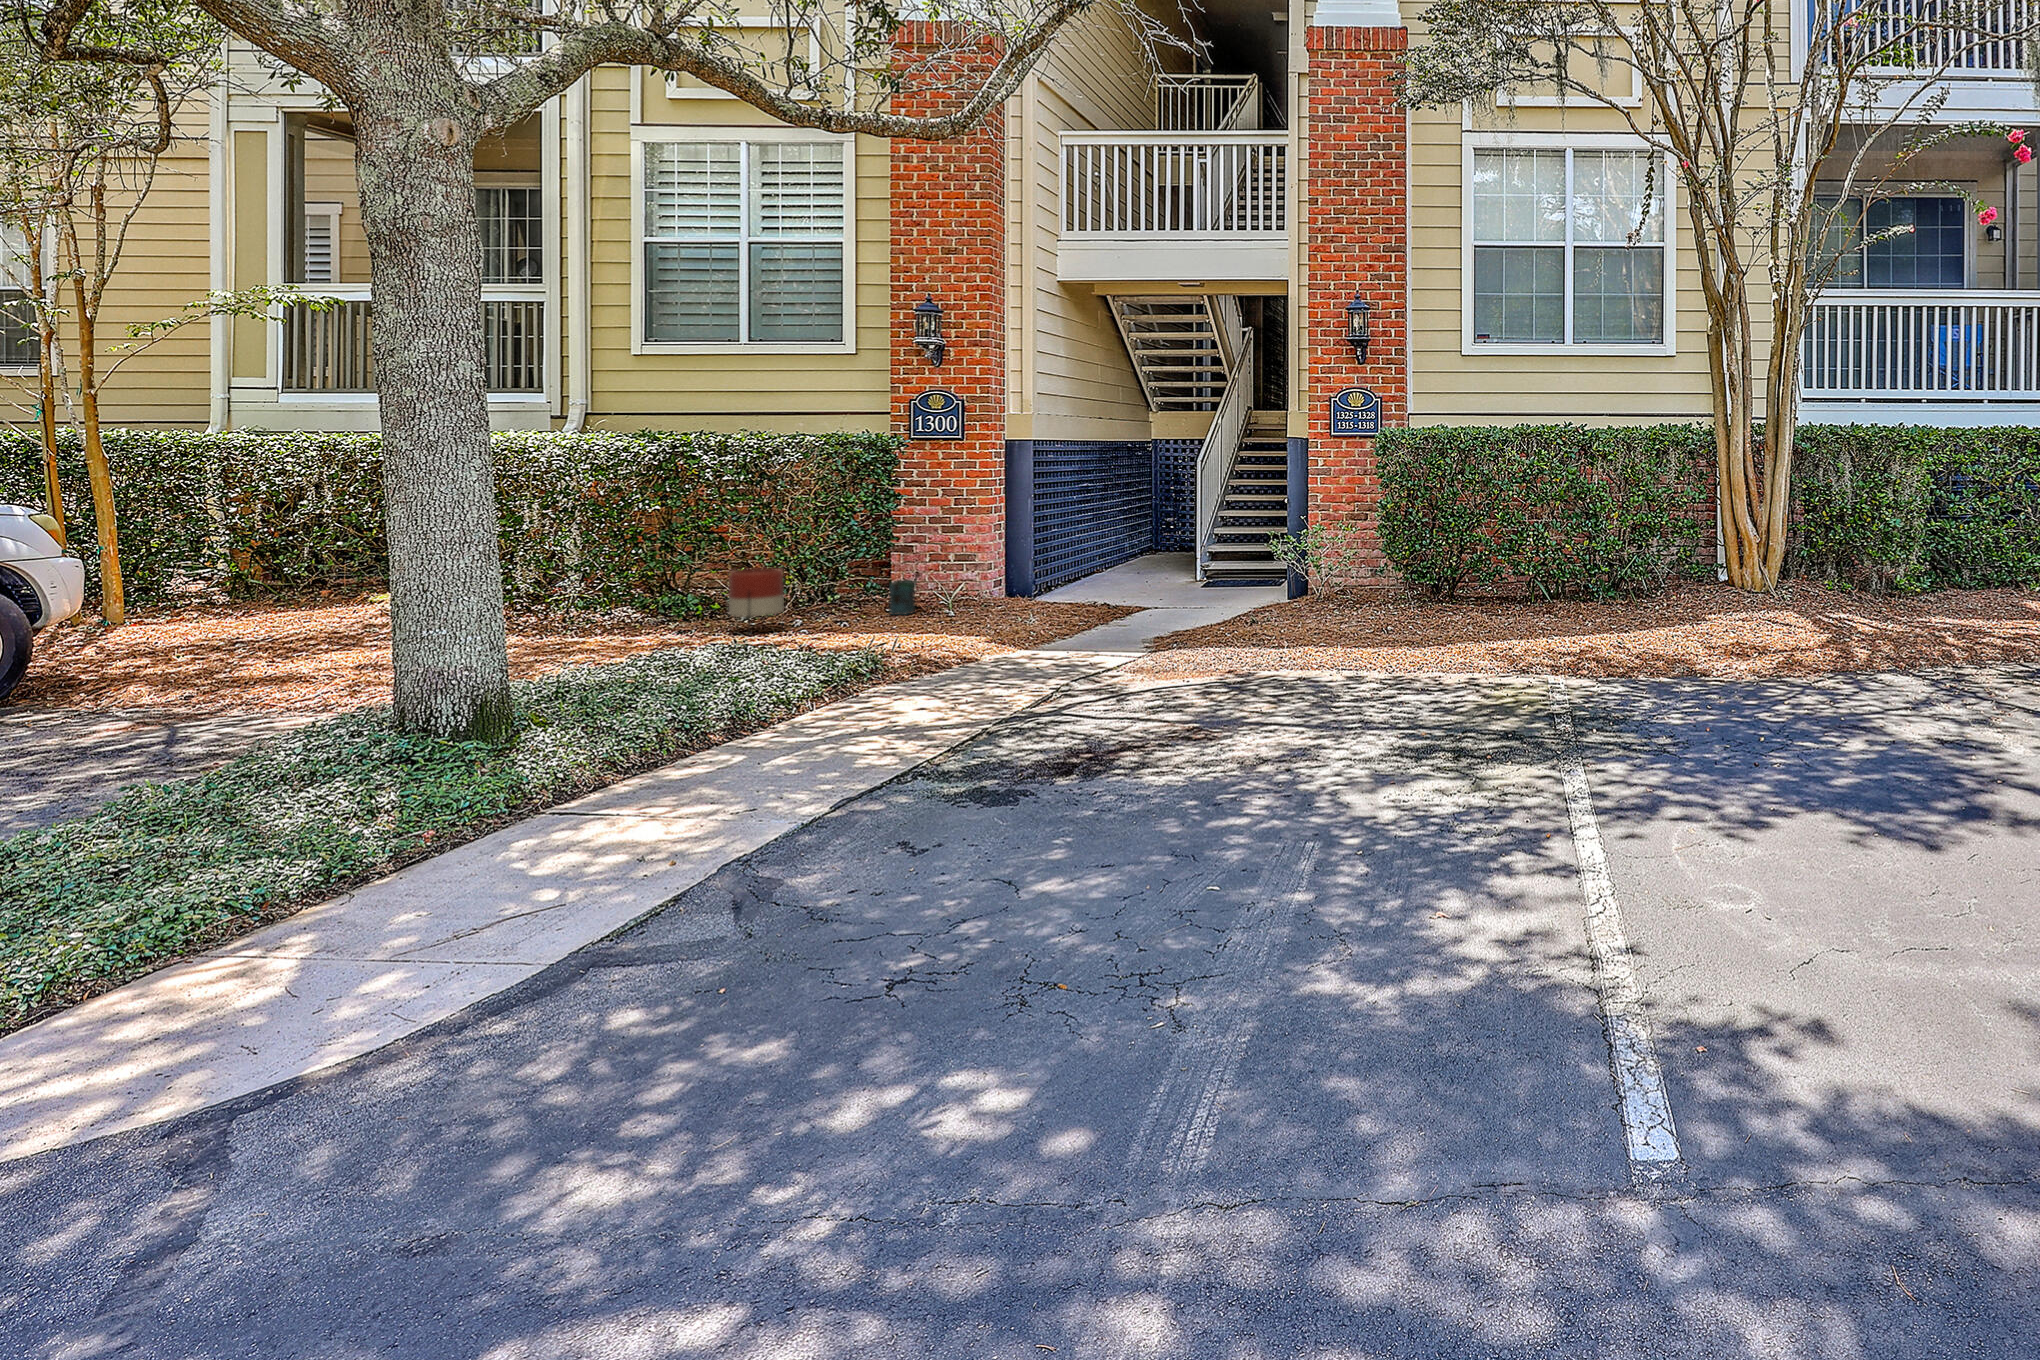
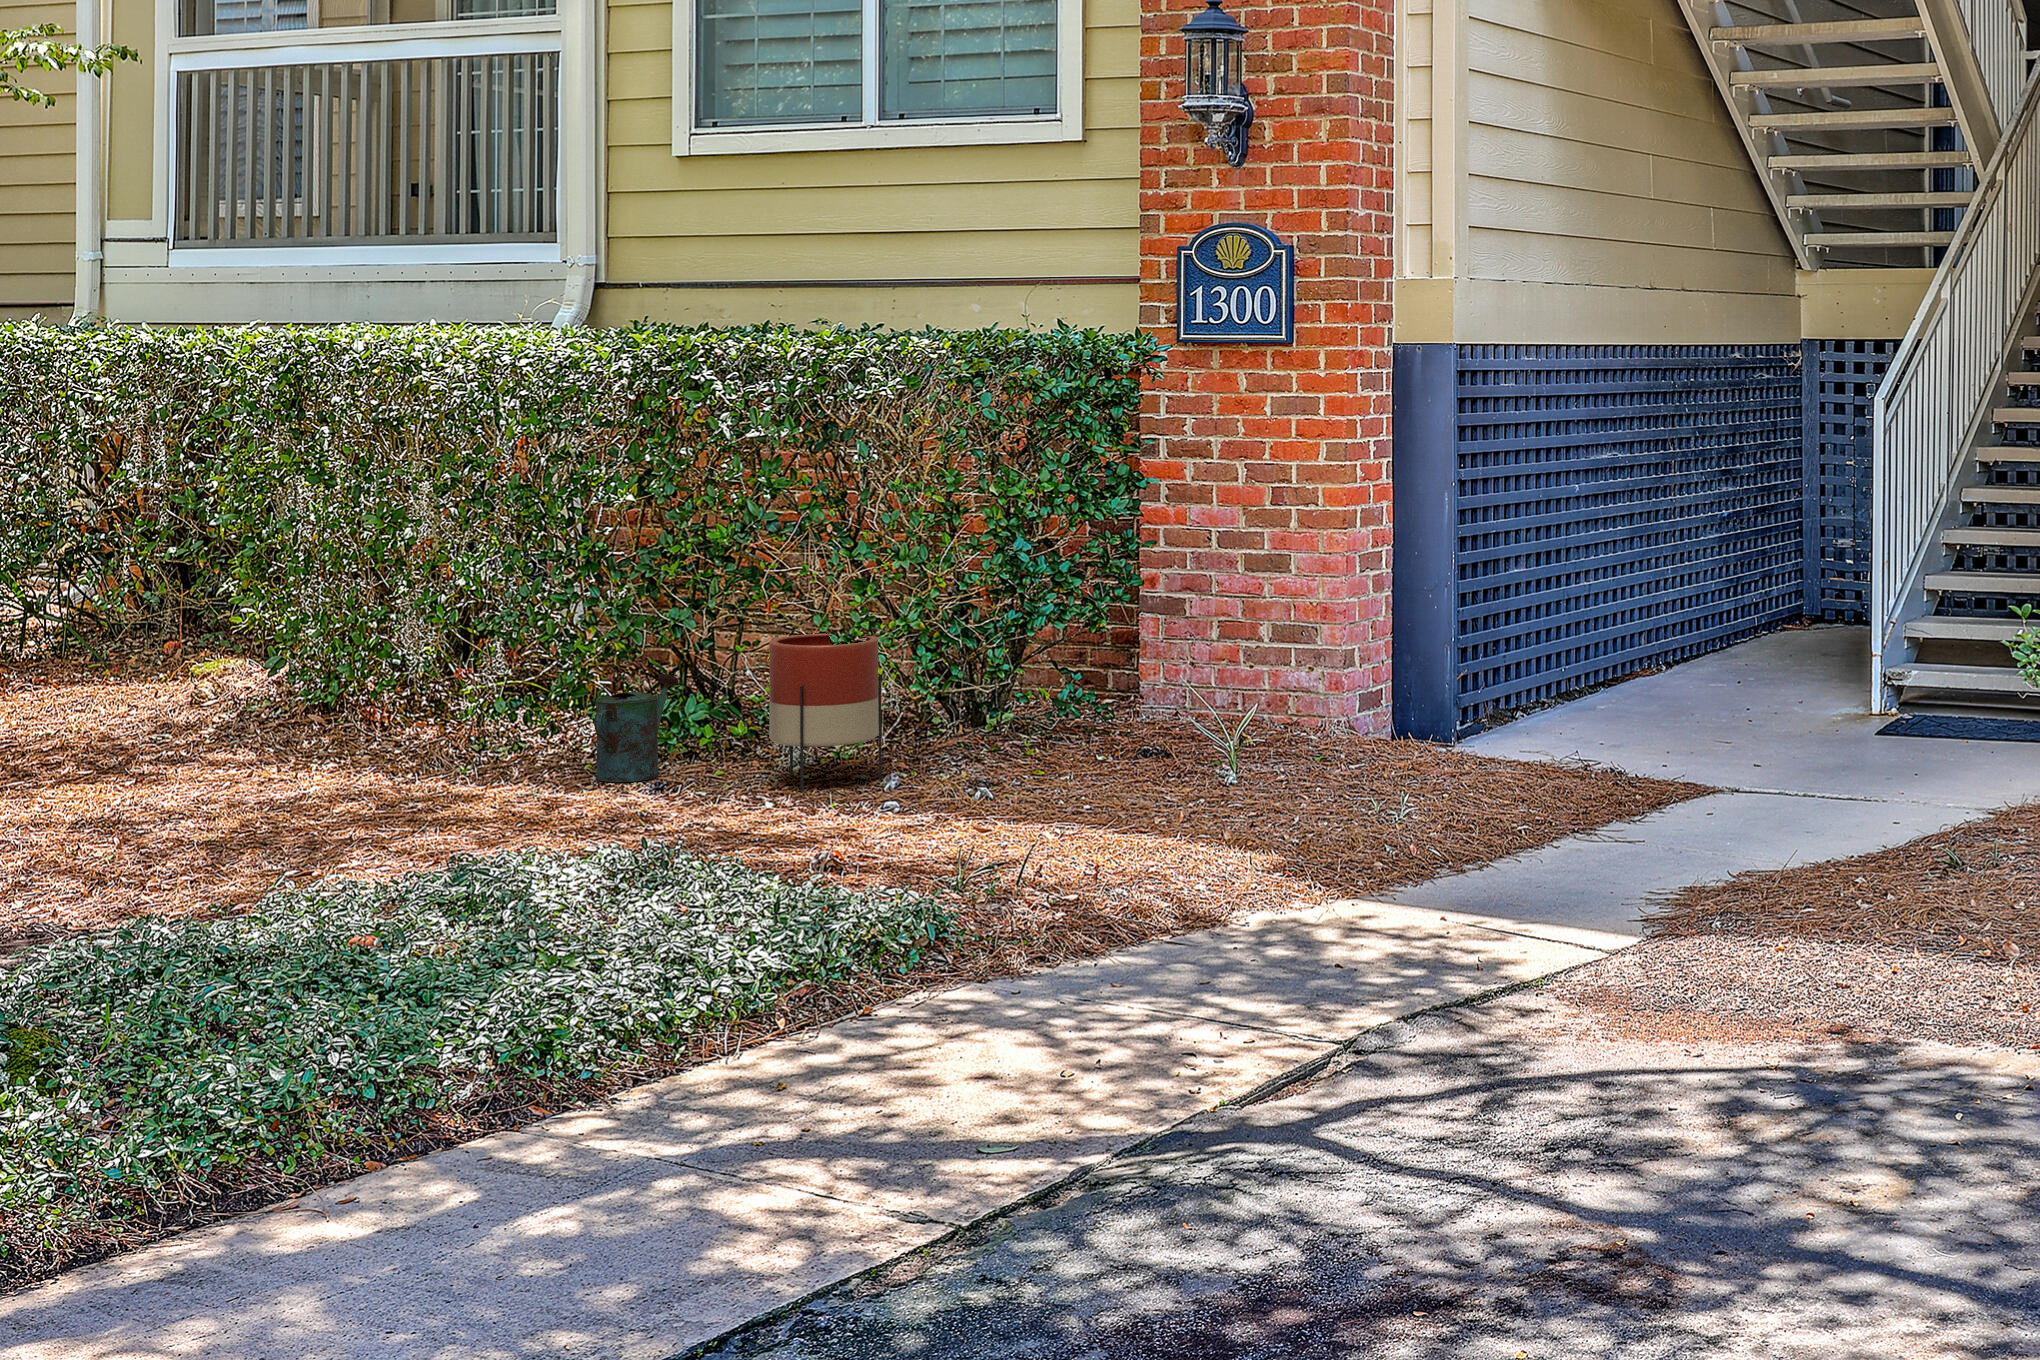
watering can: present [889,573,921,615] -> present [594,674,679,782]

